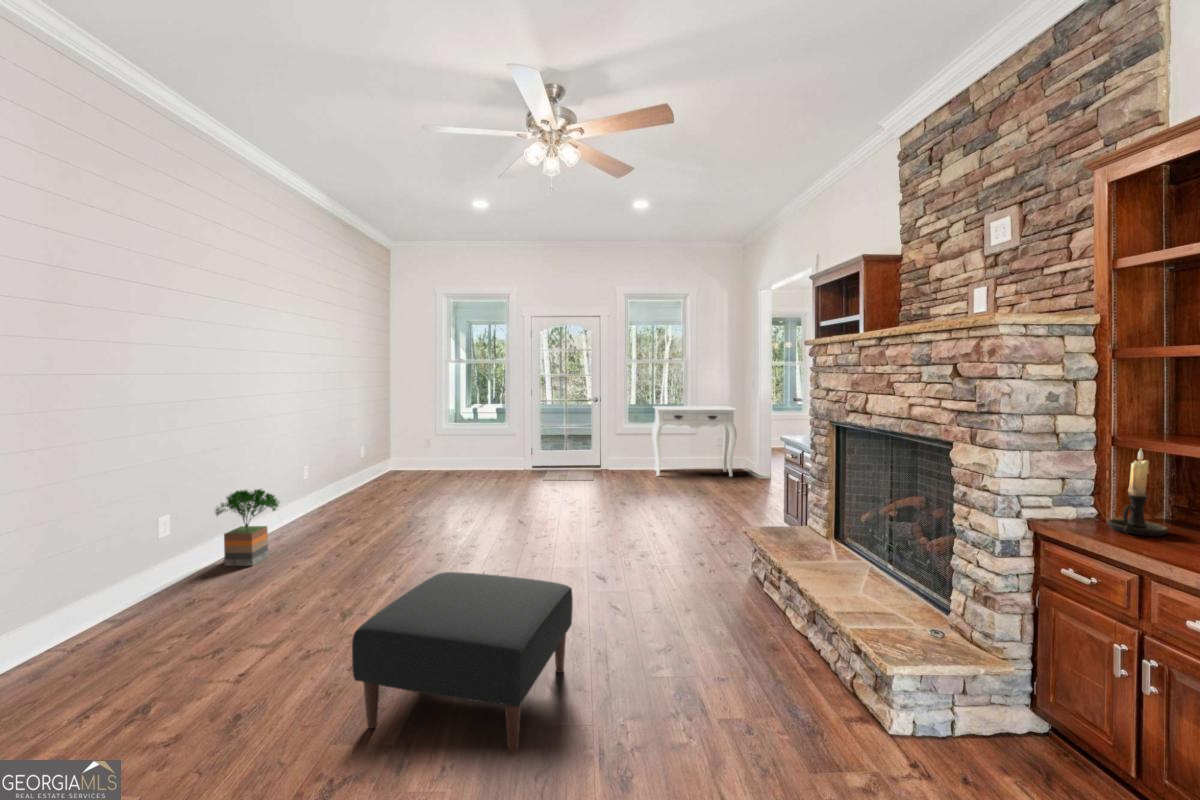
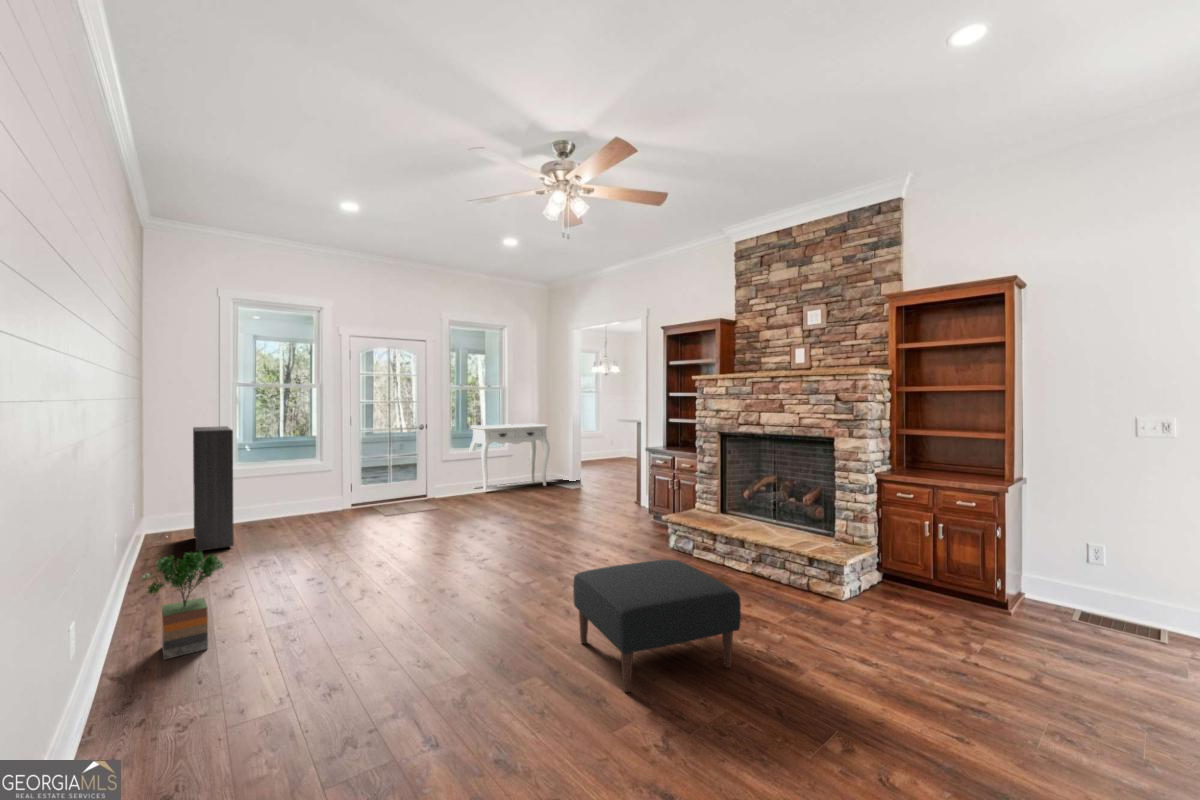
bookcase: none [377,397,421,493] -> present [193,426,234,551]
candle holder: present [1107,449,1168,536] -> none [905,434,929,474]

